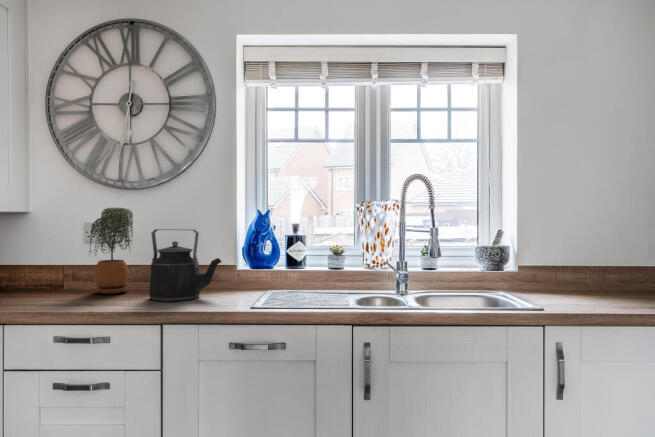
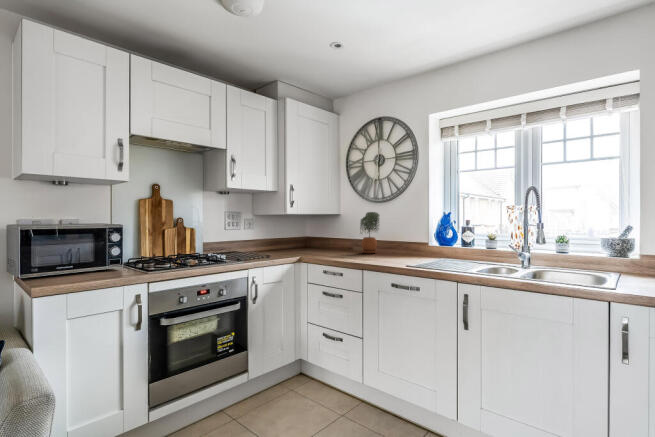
kettle: present [149,229,221,302] -> none [382,223,416,258]

